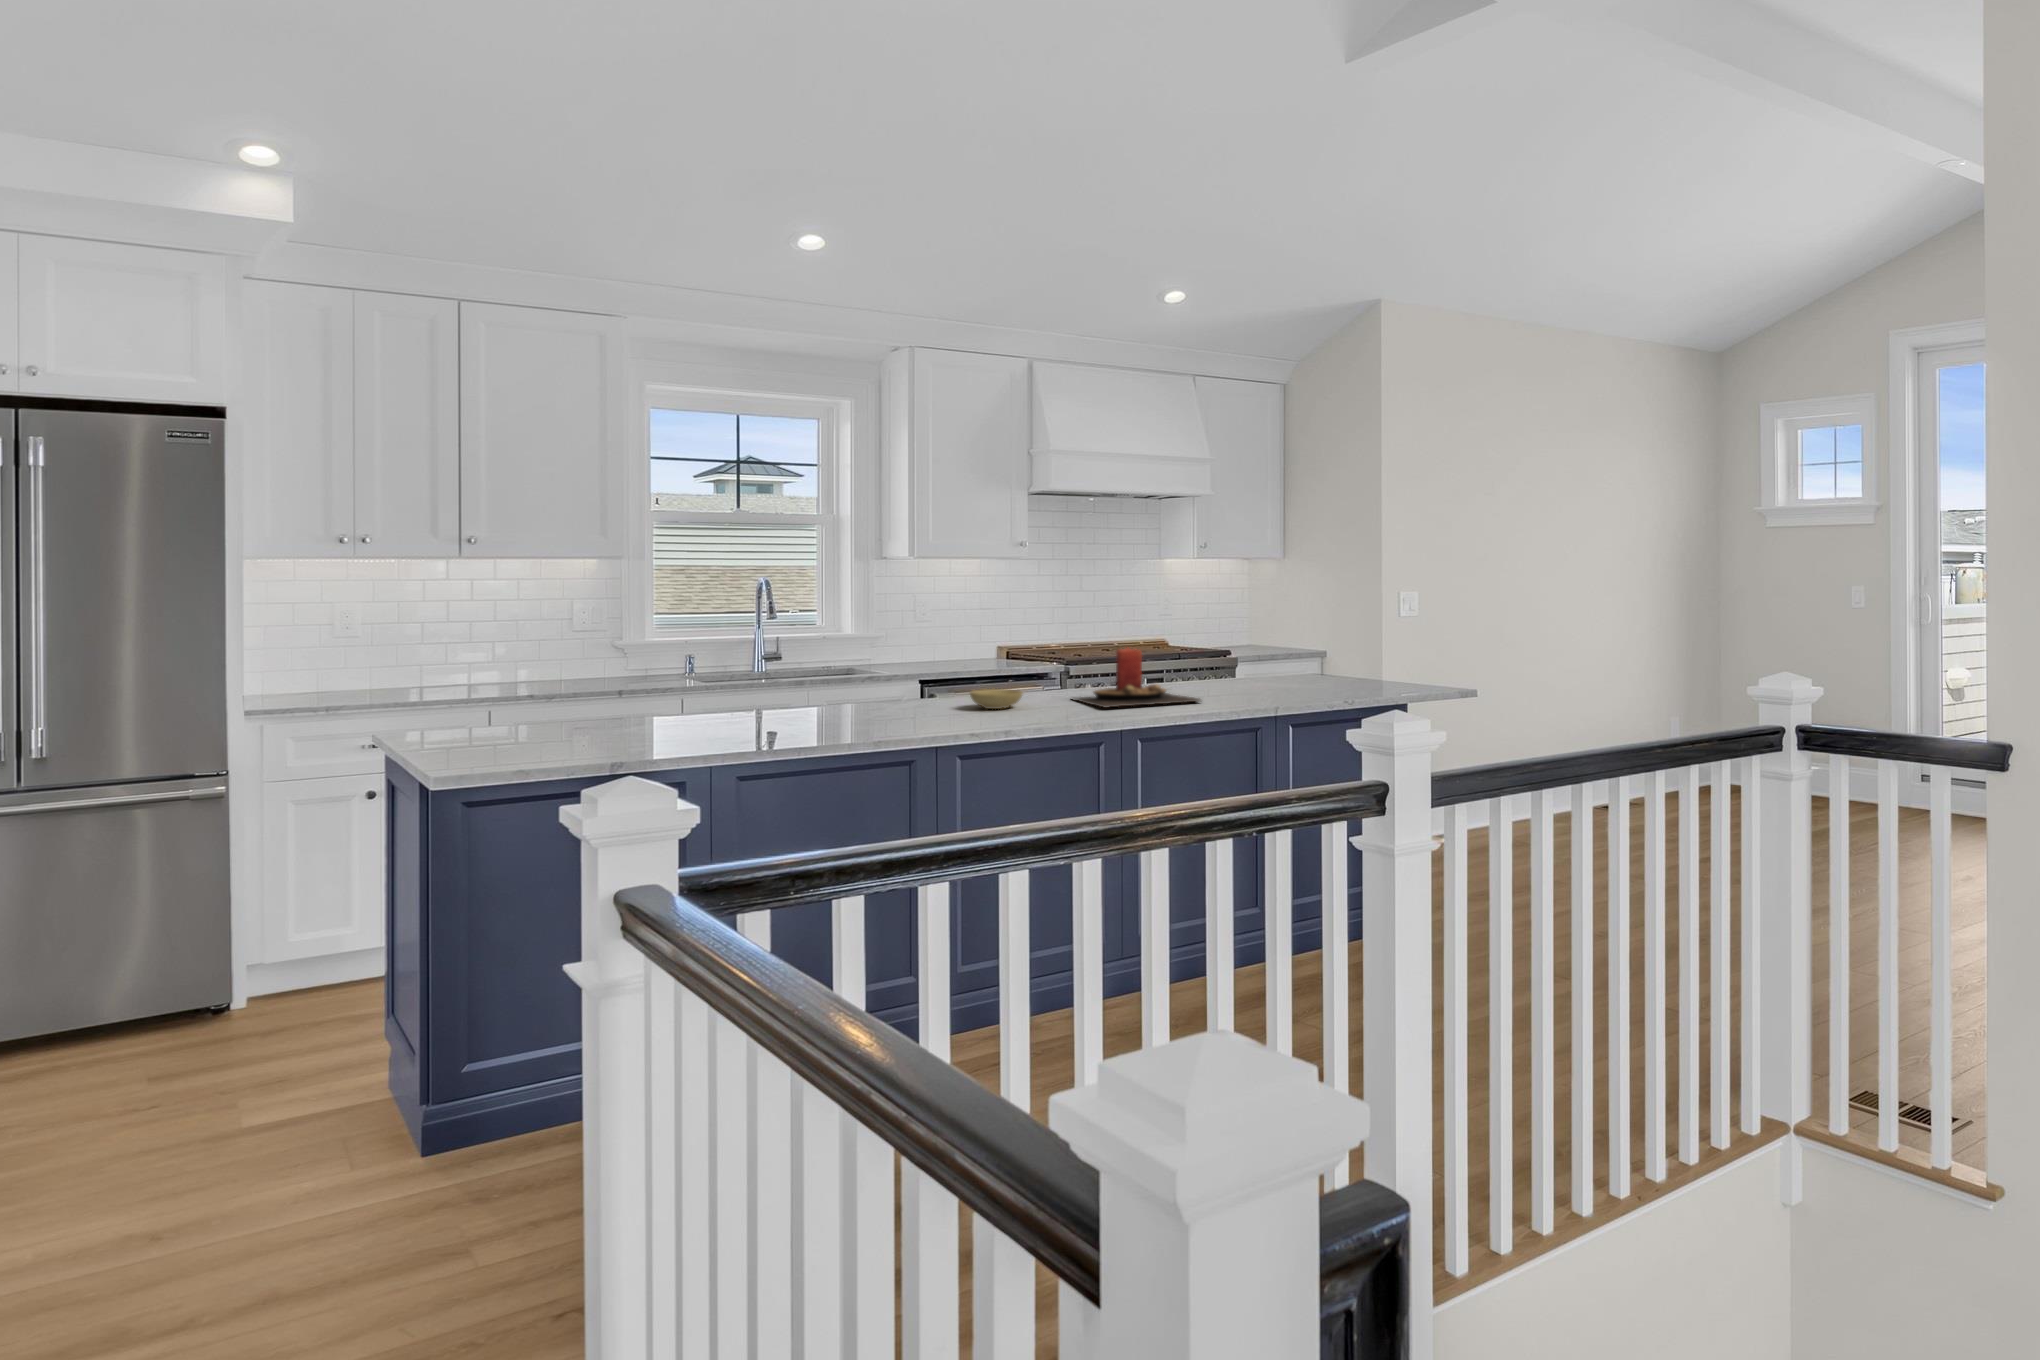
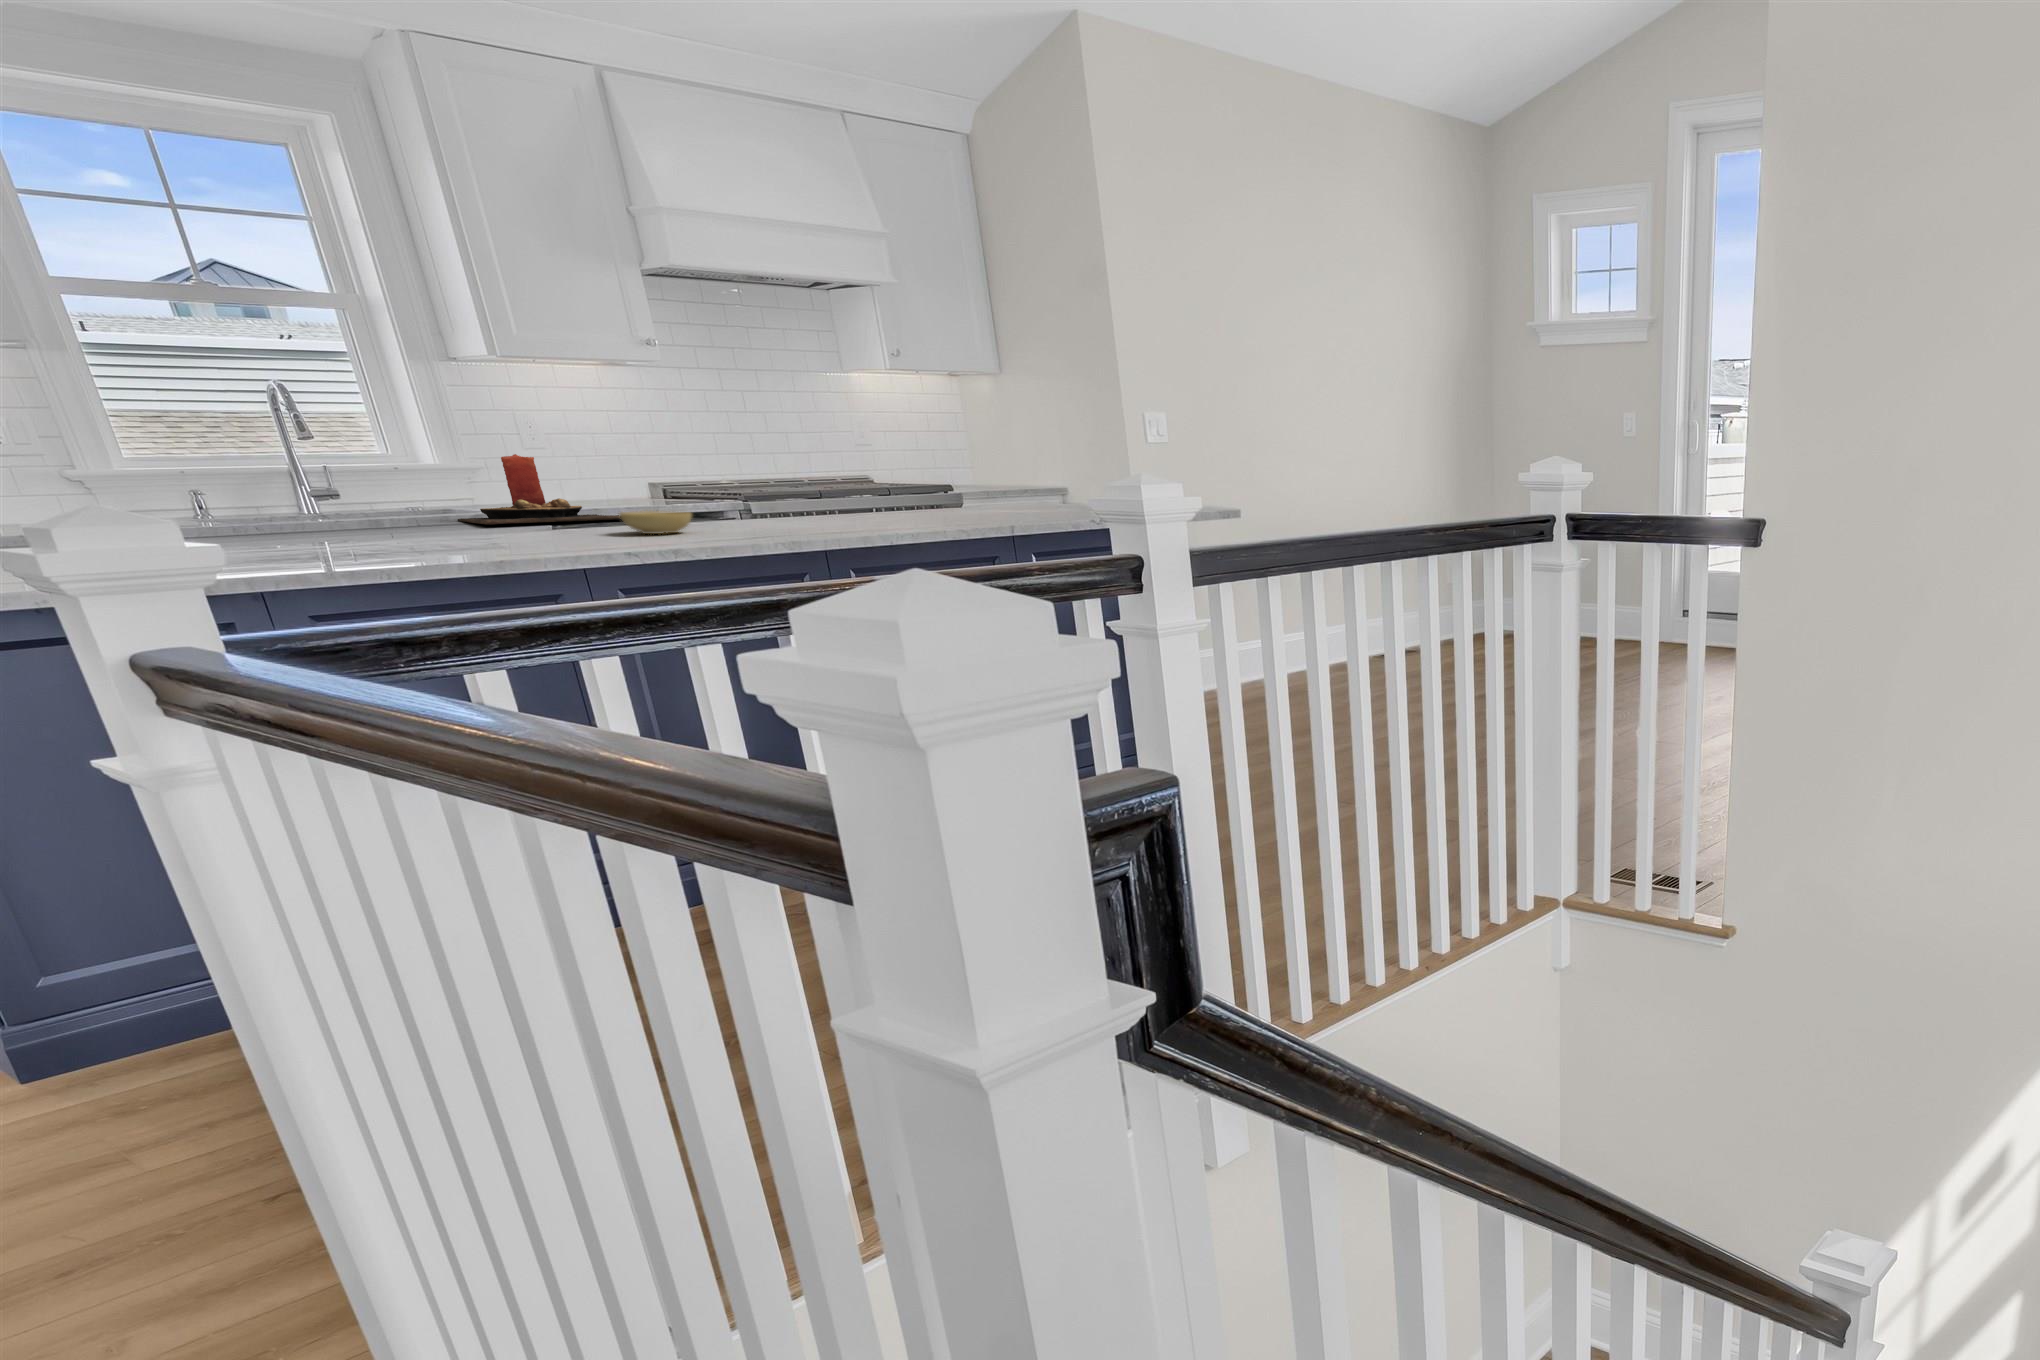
candle: present [1073,648,1201,707] -> present [458,454,621,525]

